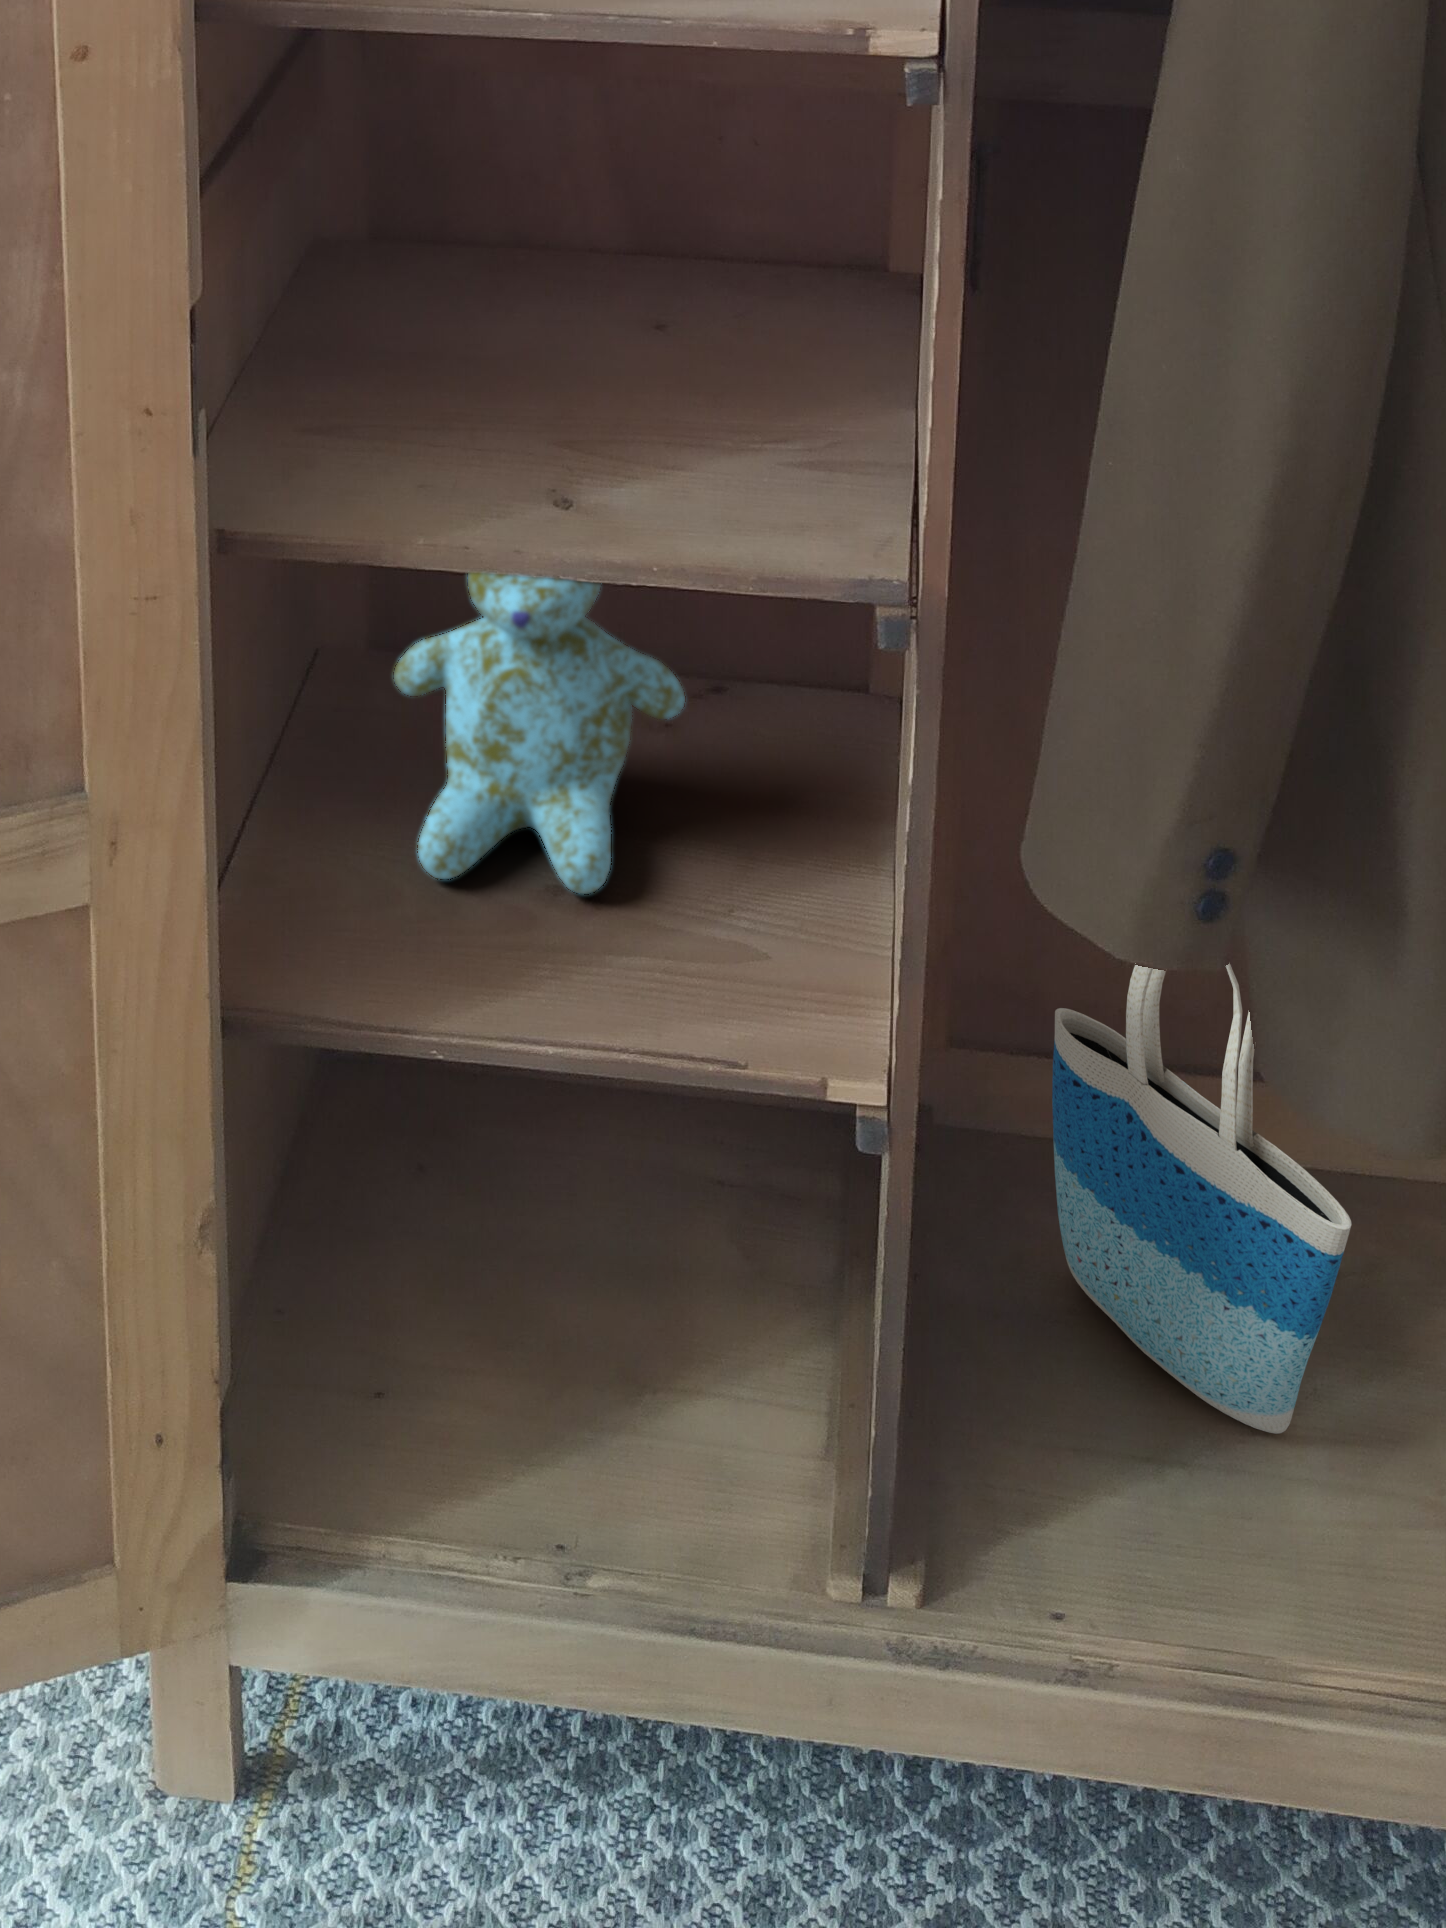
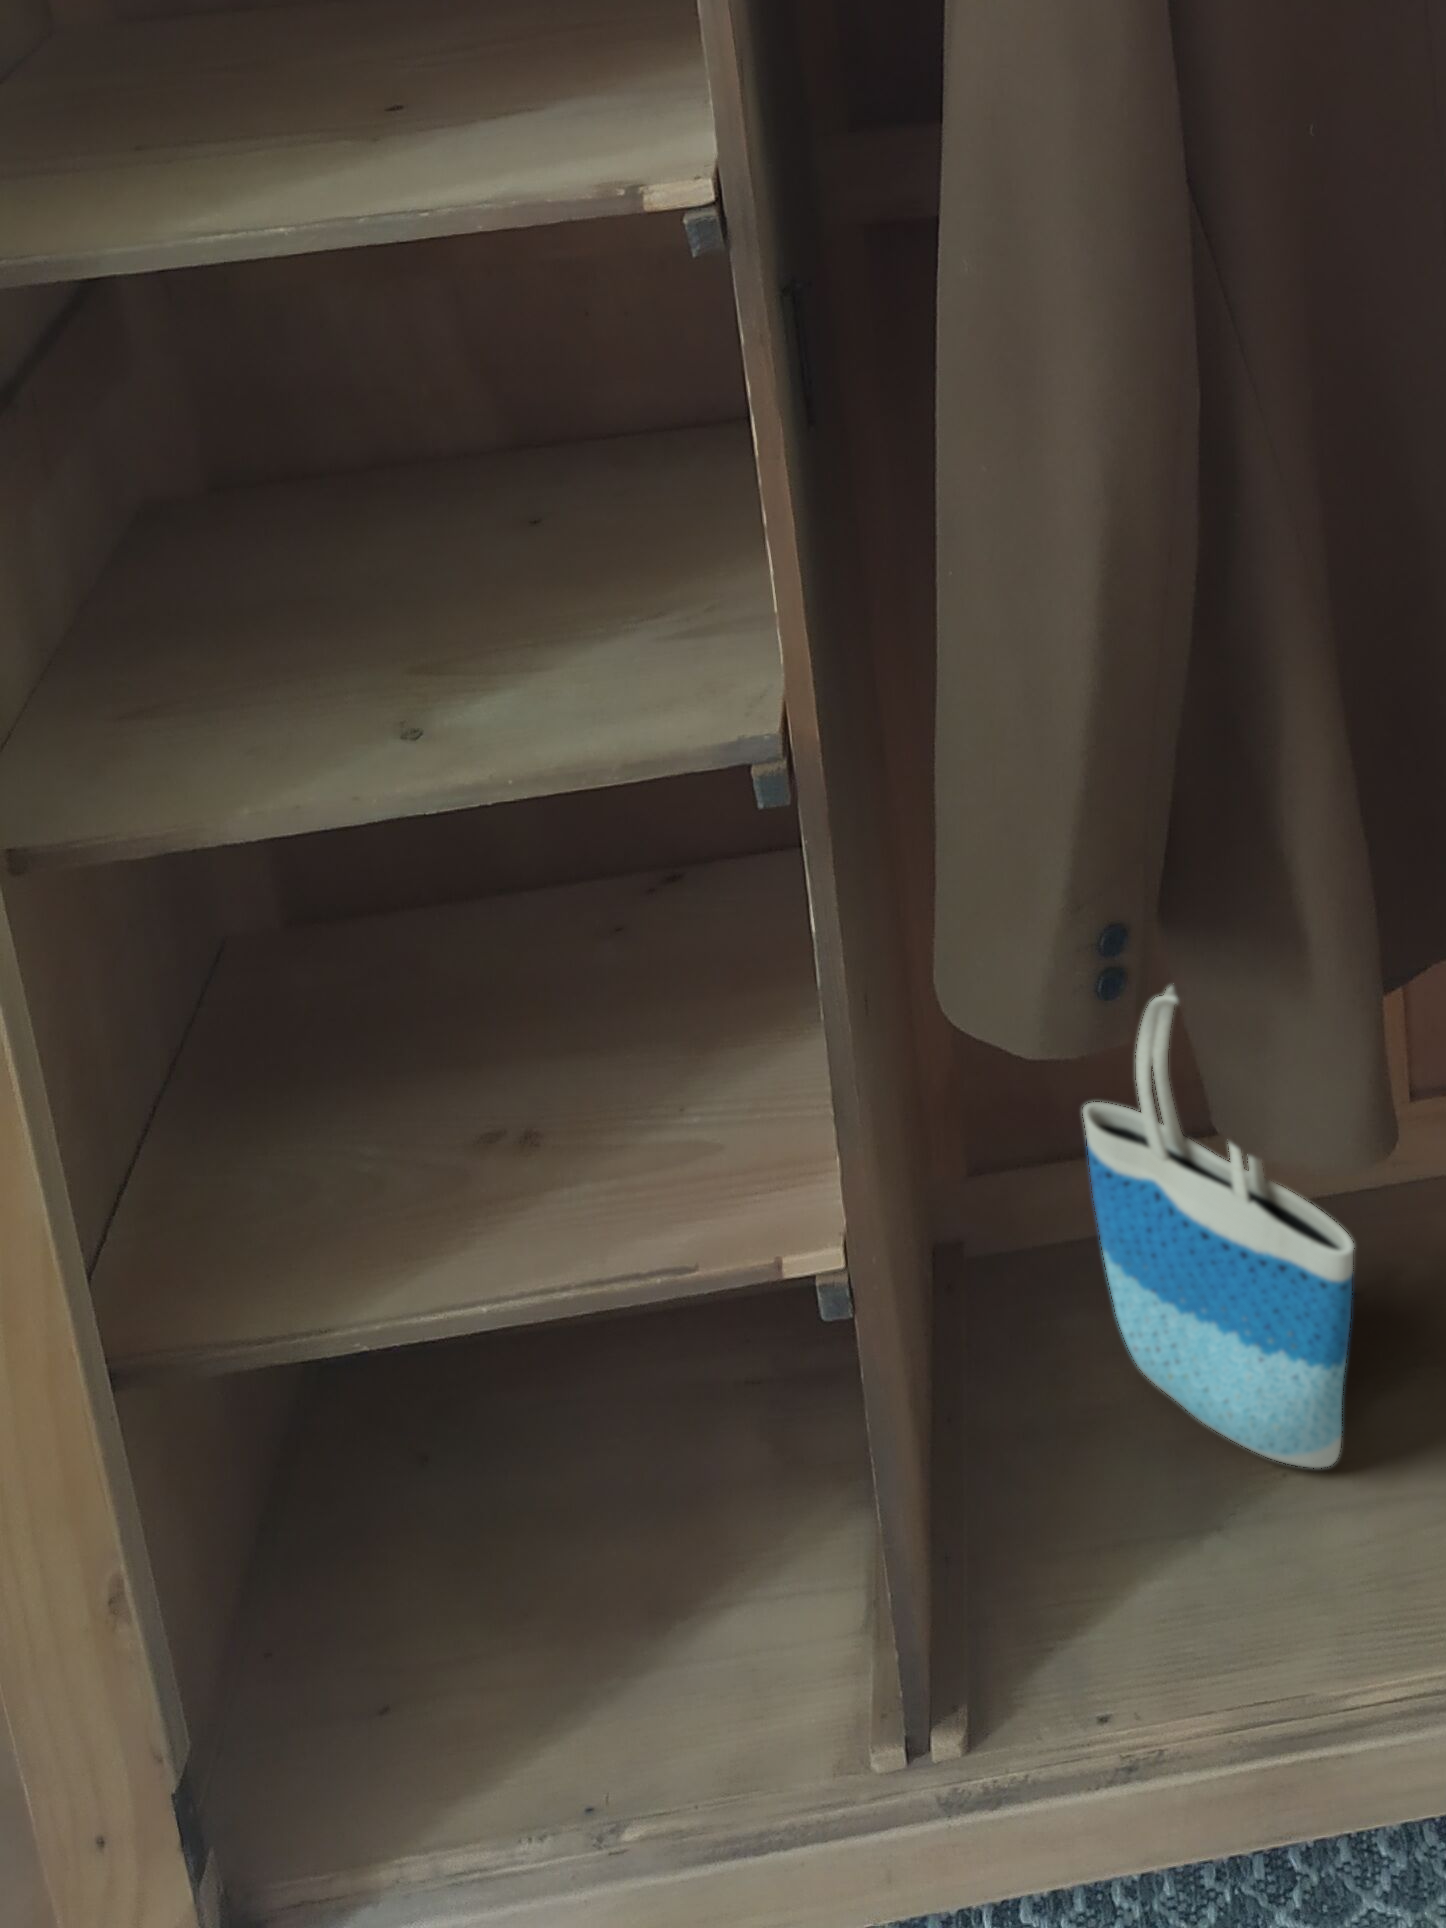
stuffed bear: present [394,573,685,894] -> none [315,690,639,1146]

